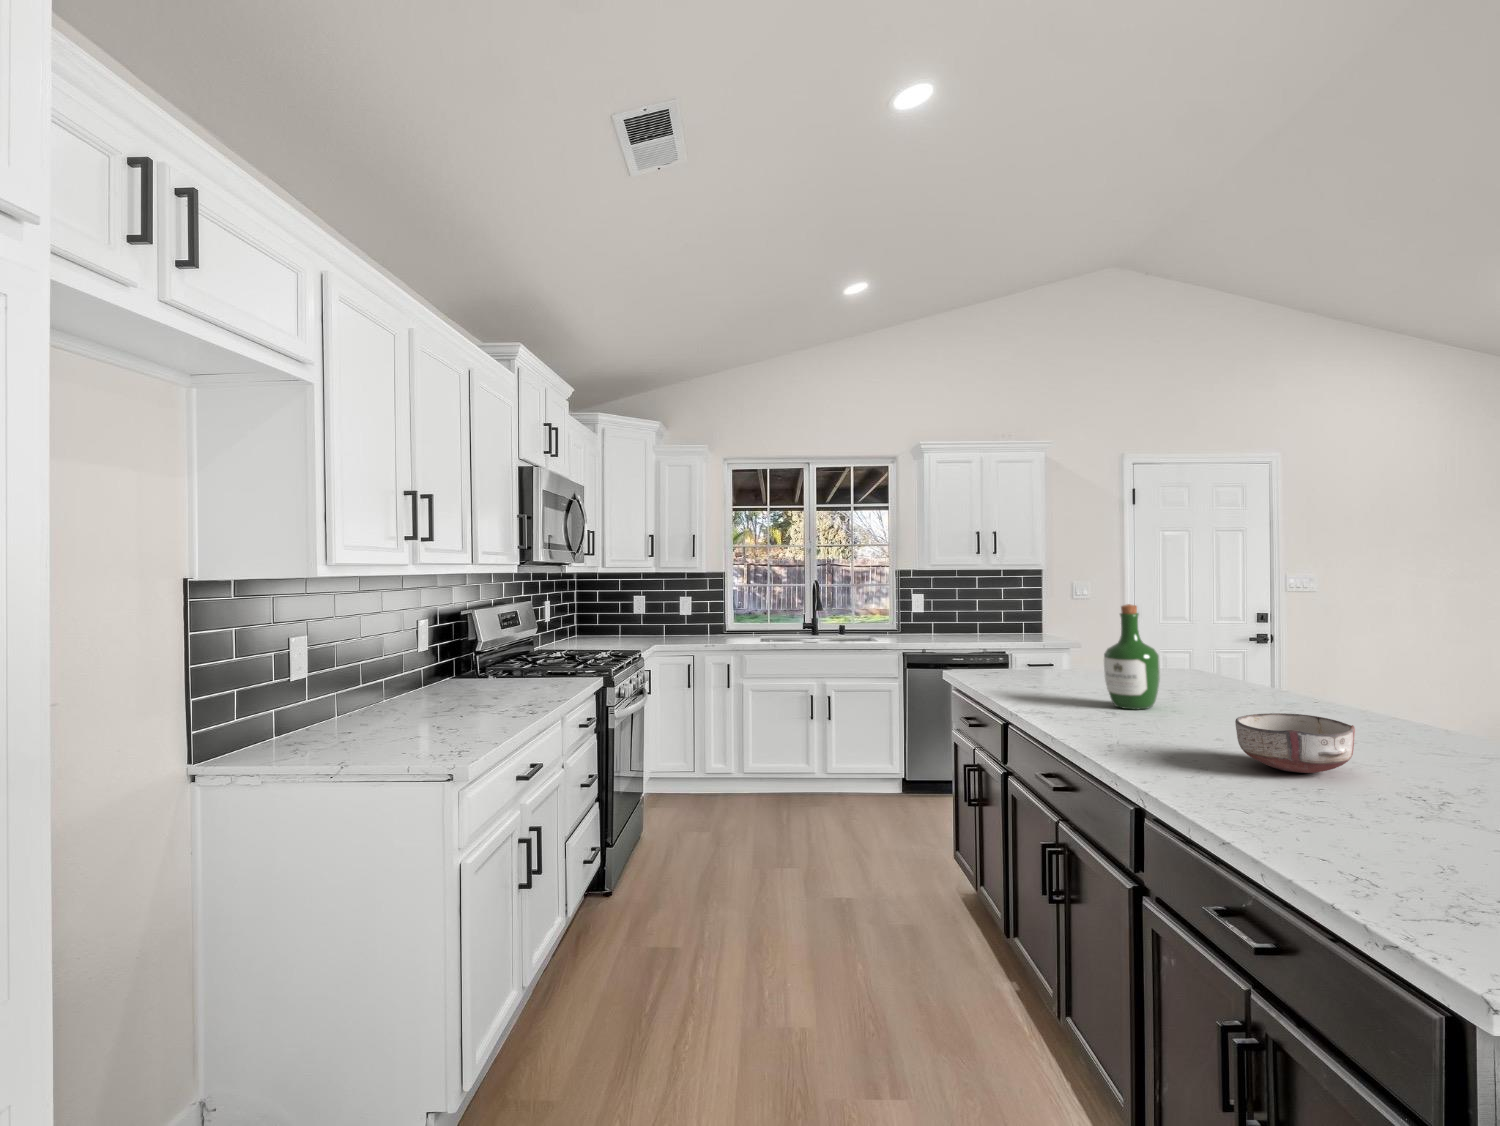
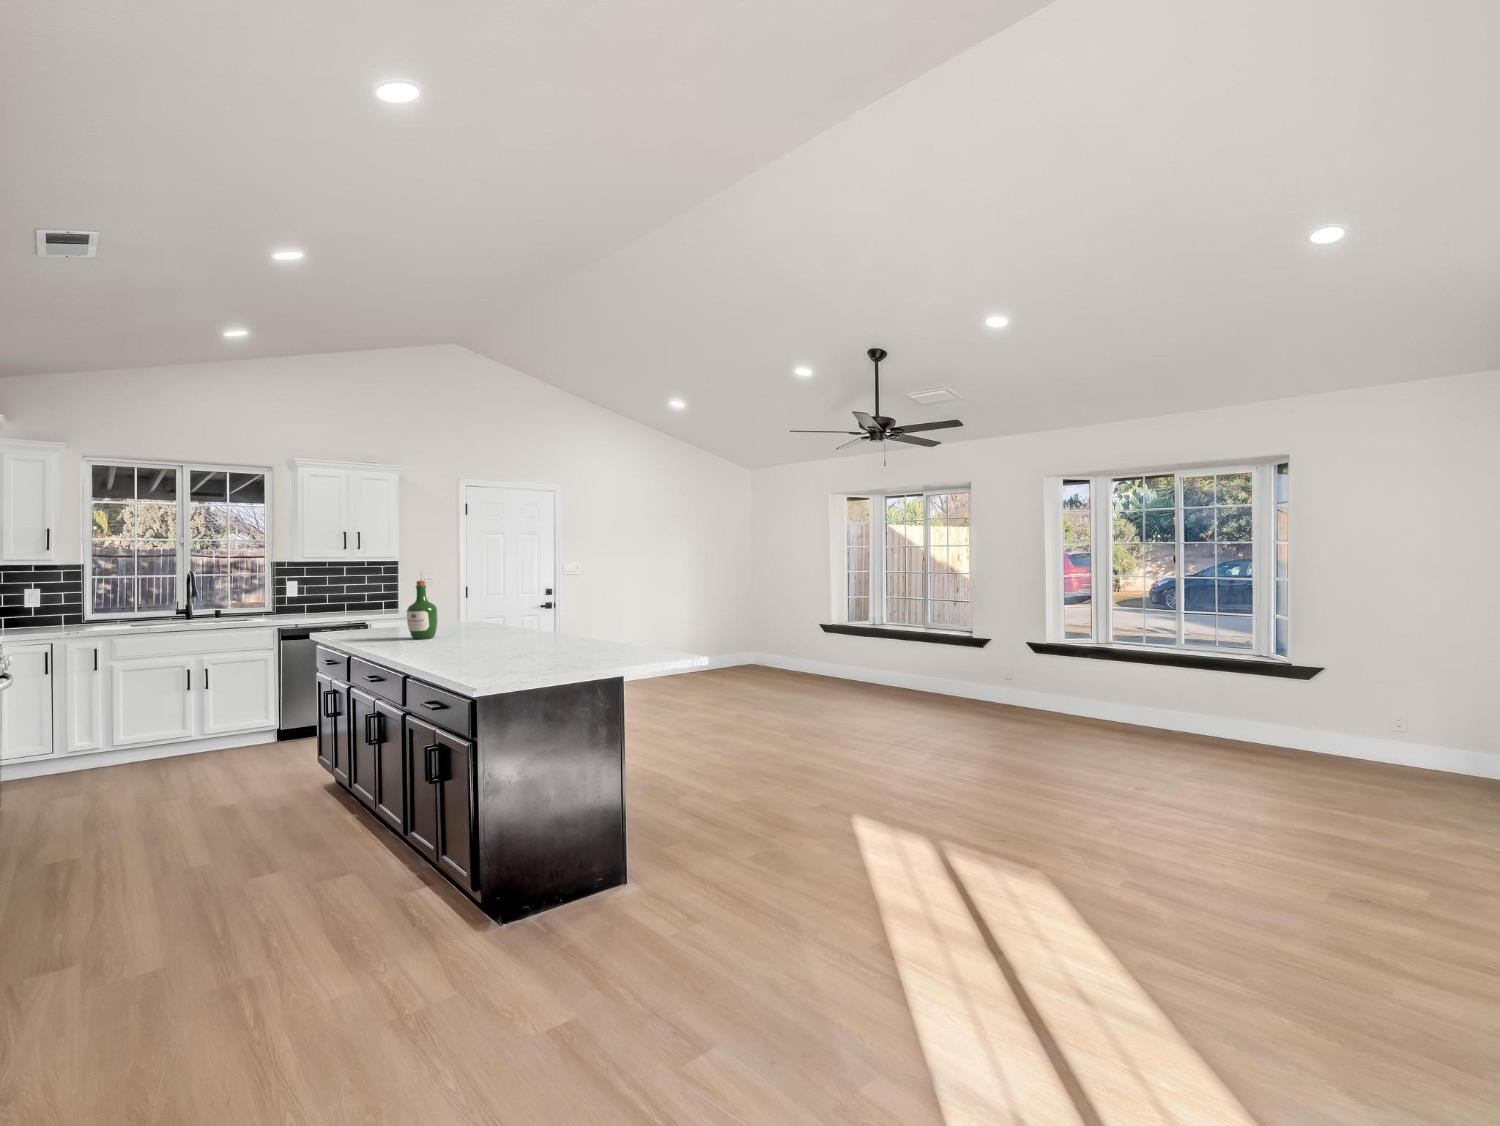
ceramic bowl: present [1235,713,1355,773] -> none [450,627,496,650]

